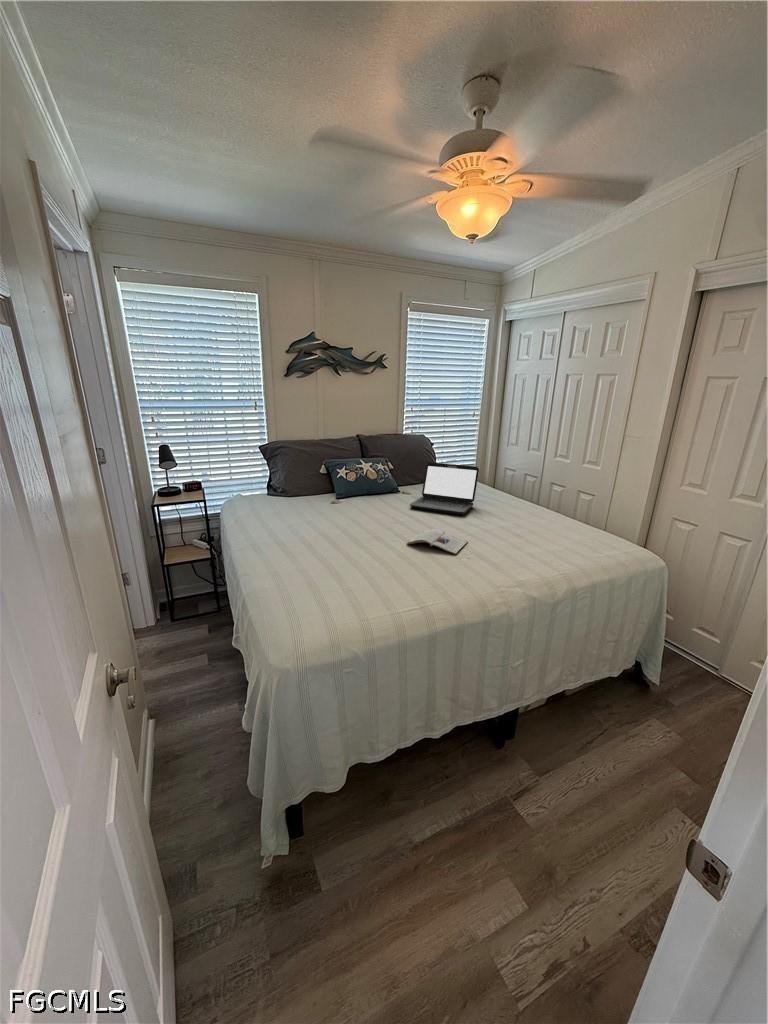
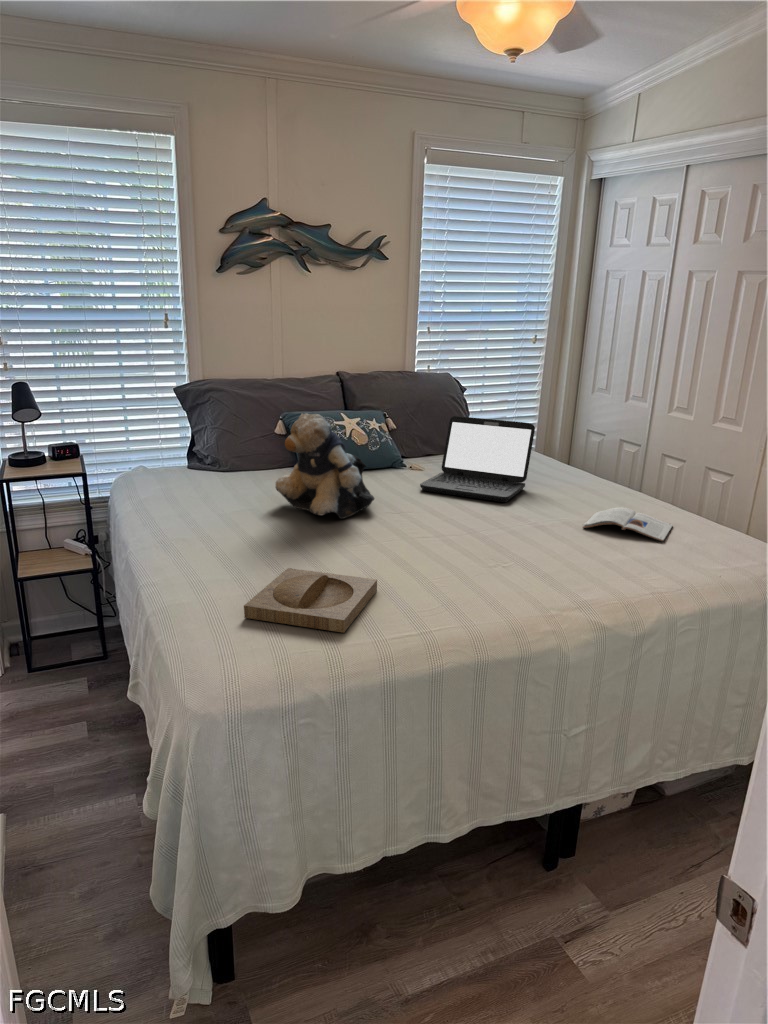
teddy bear: none [322,463,384,528] -> present [276,413,374,519]
magazine: present [407,529,468,554] -> present [583,507,673,541]
tray: none [306,562,390,607] -> present [244,568,377,633]

